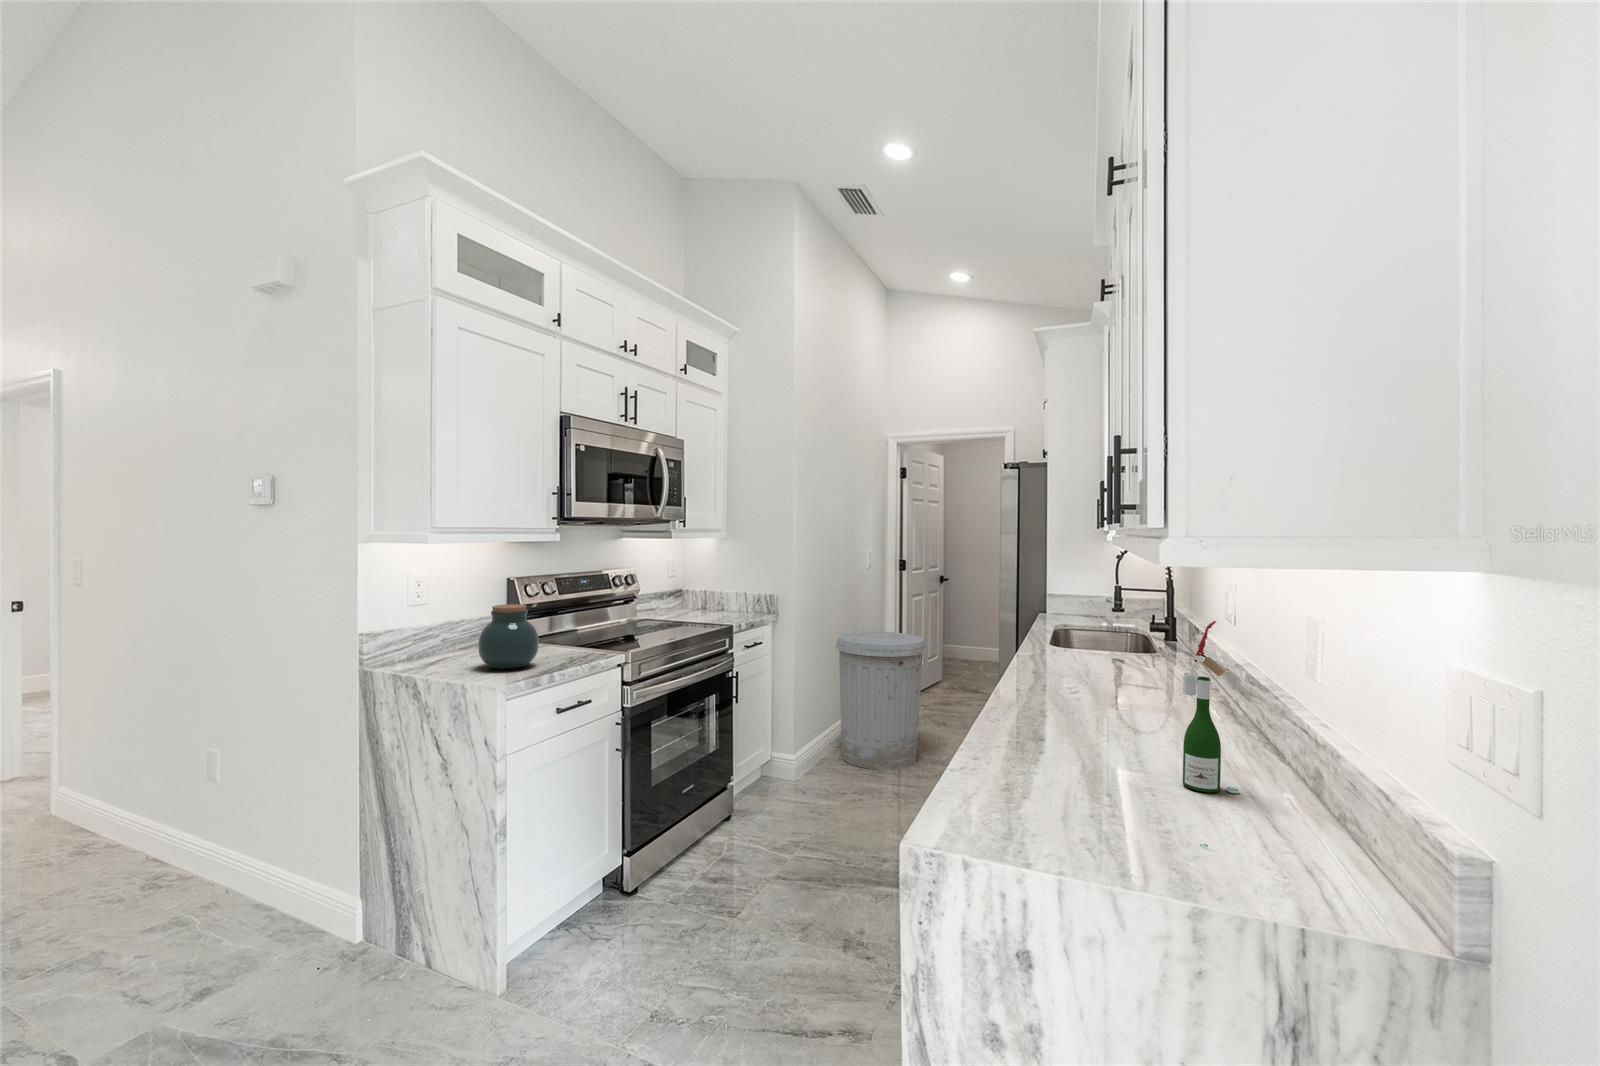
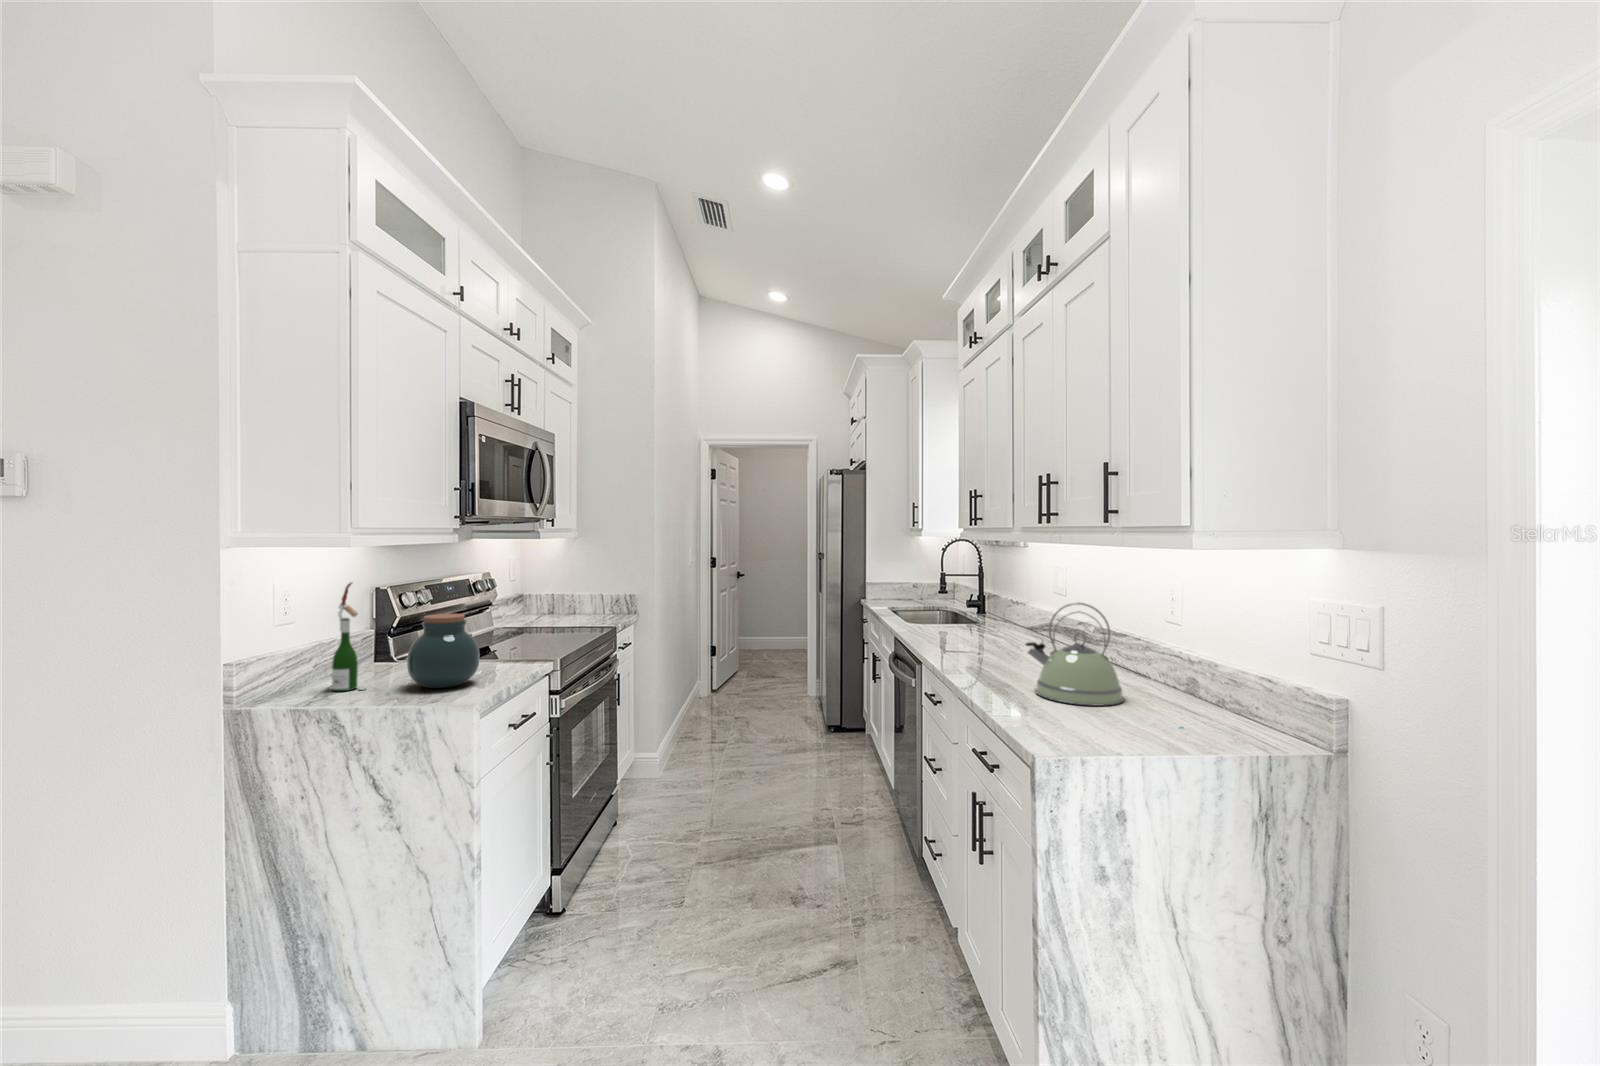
wine bottle: present [1183,621,1240,793] -> present [332,583,366,691]
kettle: none [1034,630,1150,766] -> present [1026,602,1124,706]
trash can: present [836,632,927,770] -> none [681,624,767,753]

